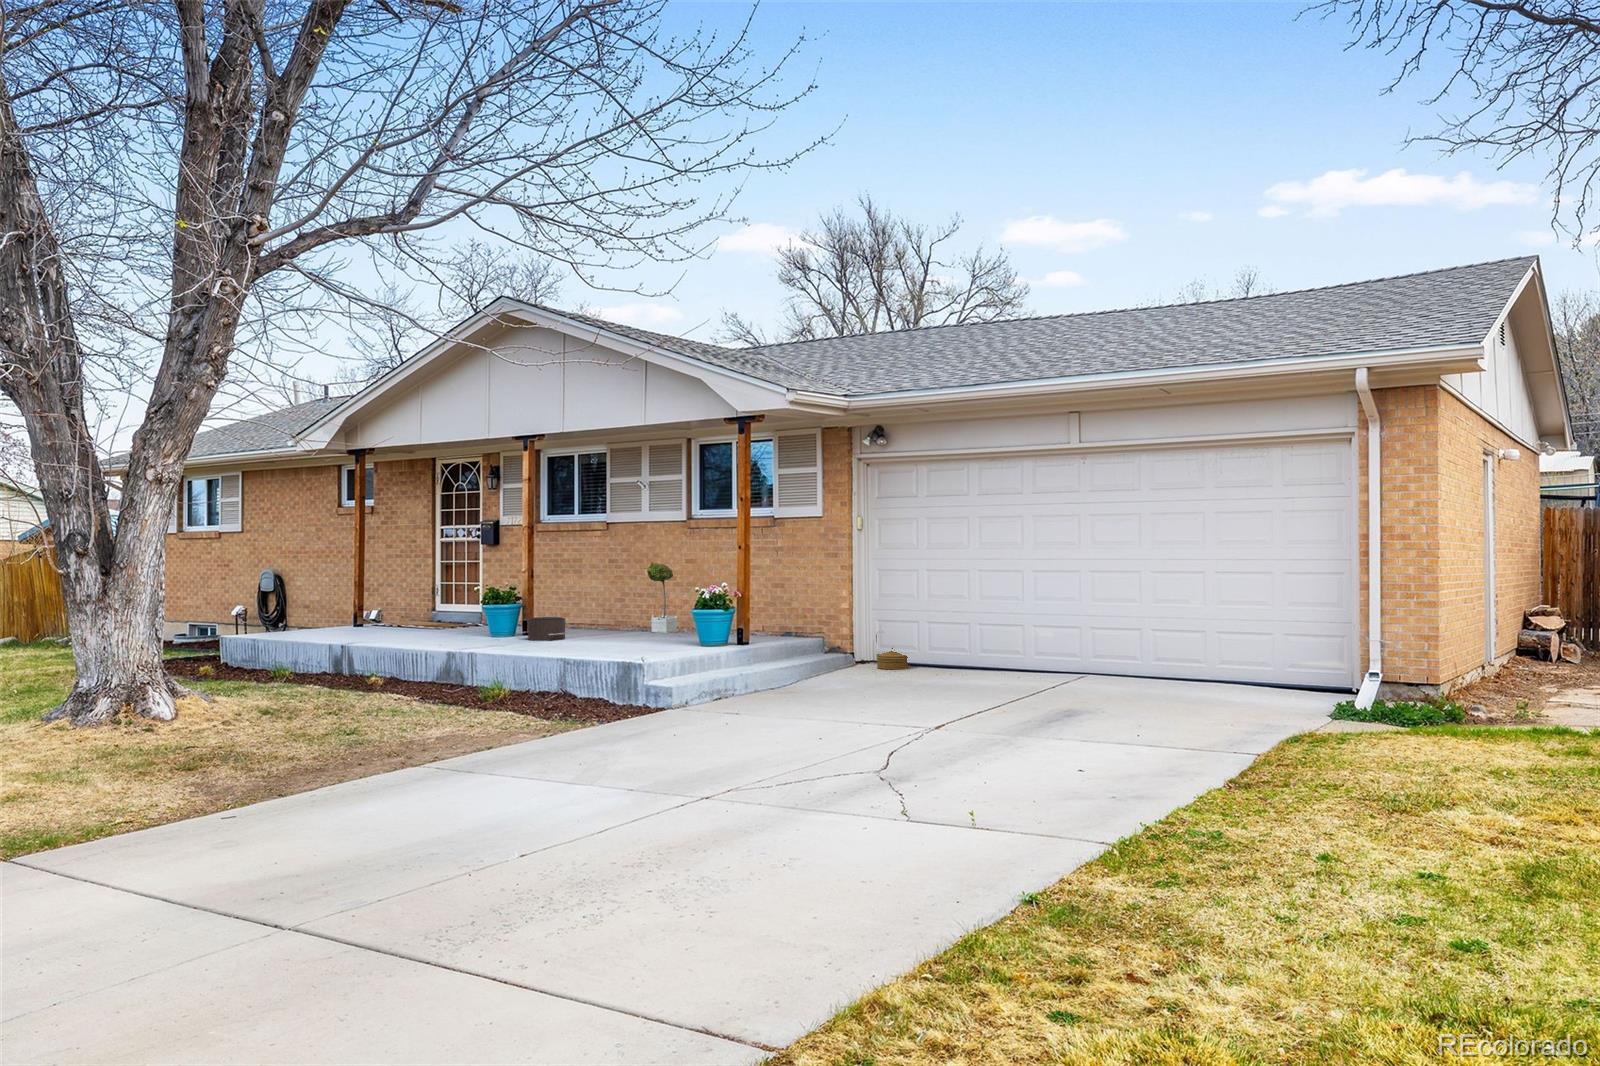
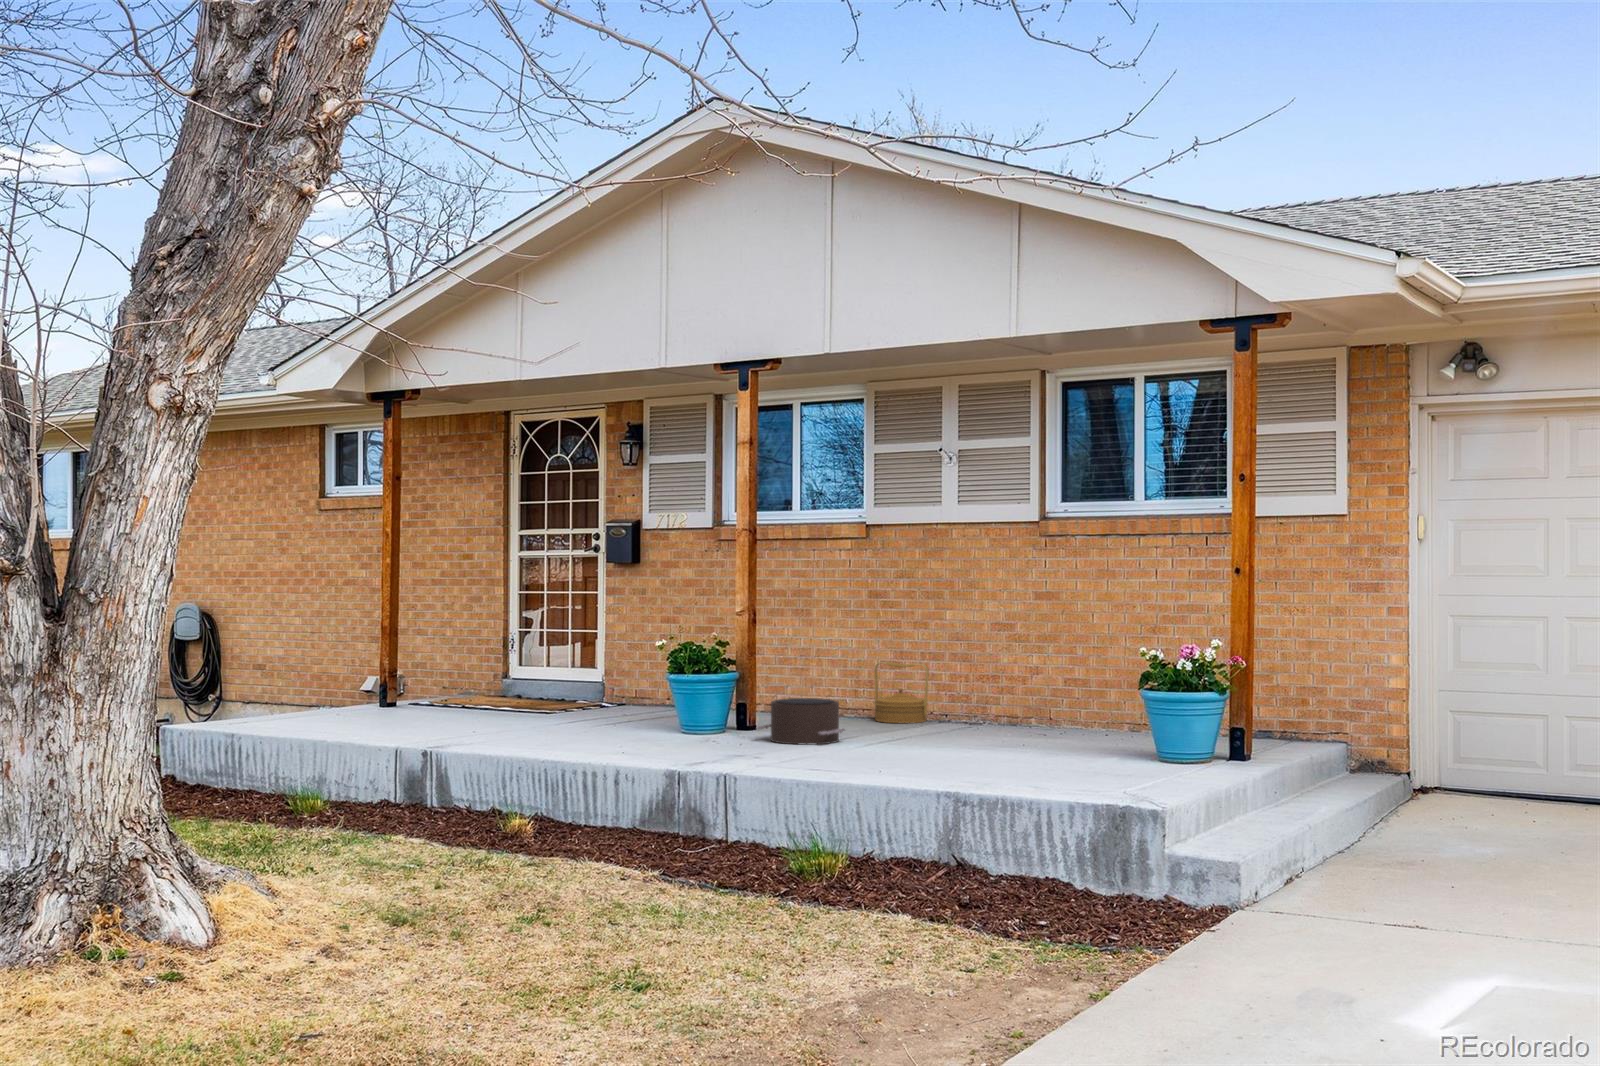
potted tree: present [647,562,678,633] -> none [961,595,1018,728]
woven basket: present [876,631,909,669] -> present [874,662,929,723]

